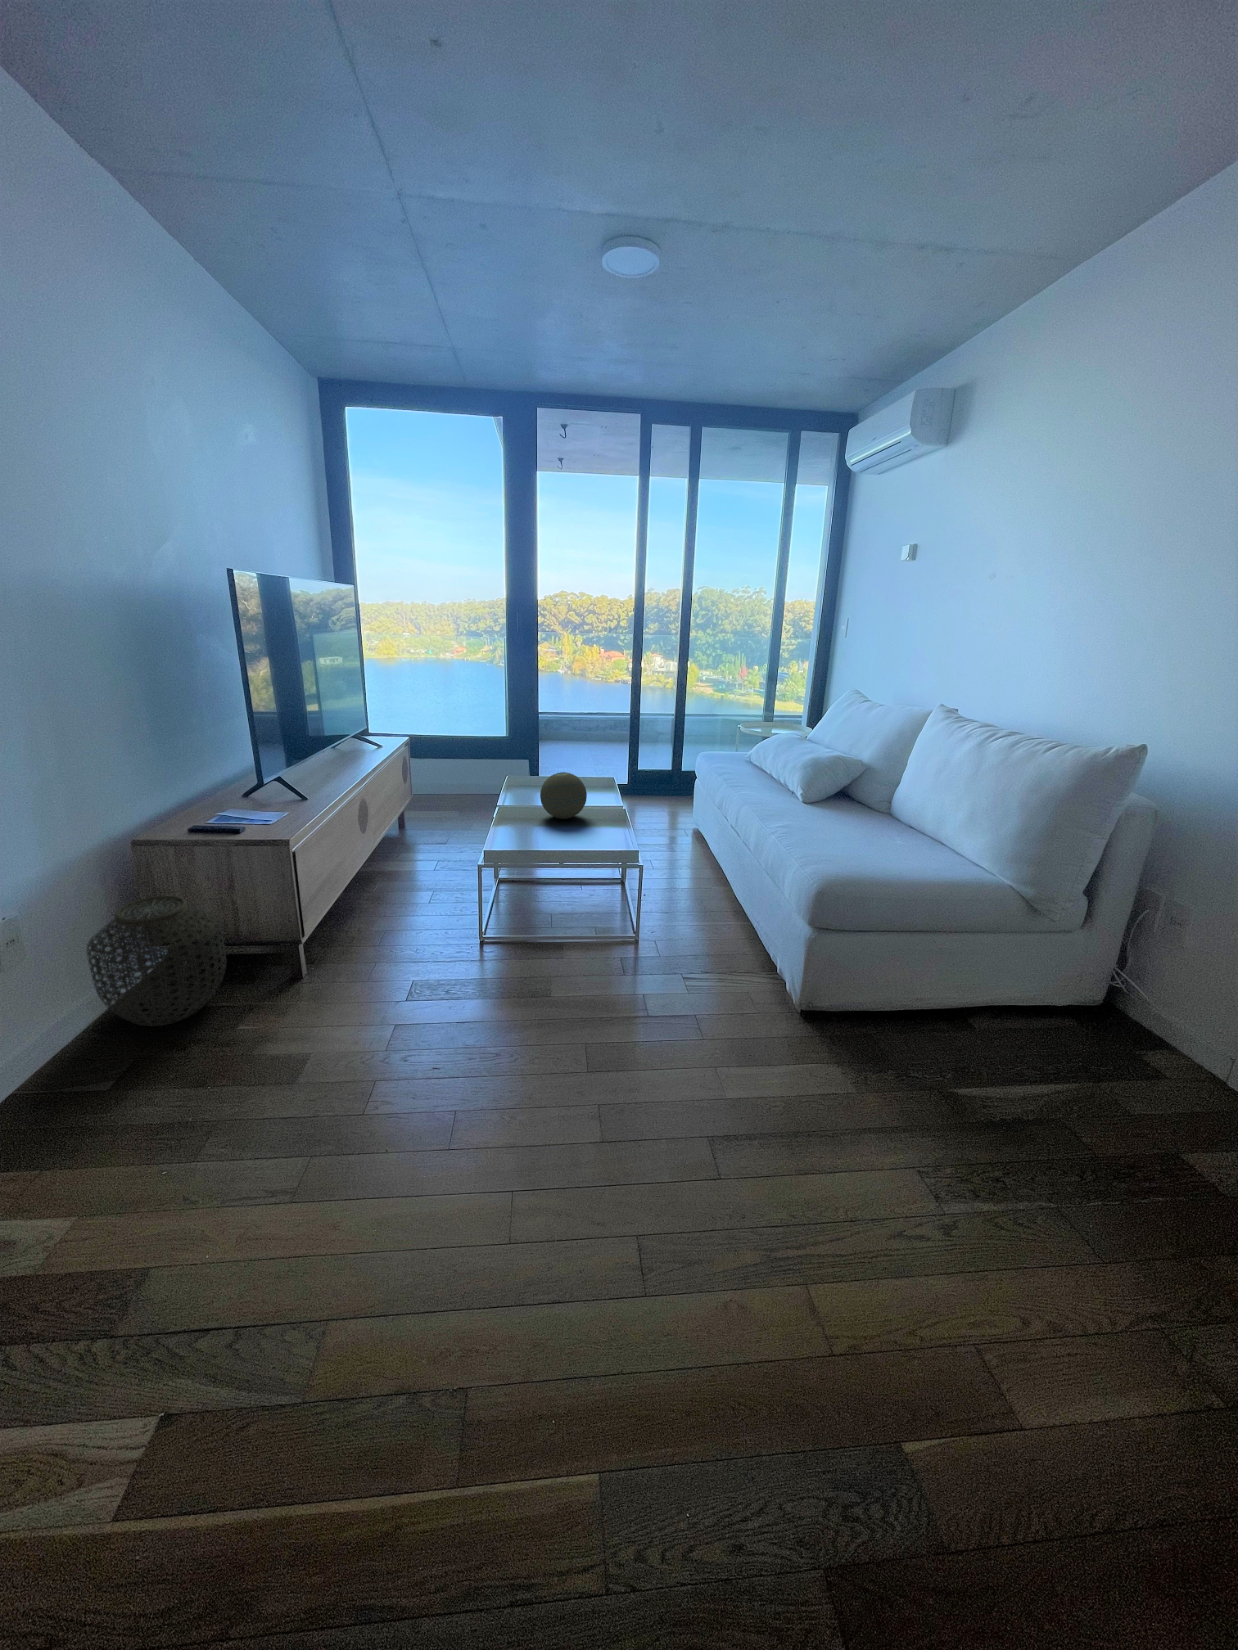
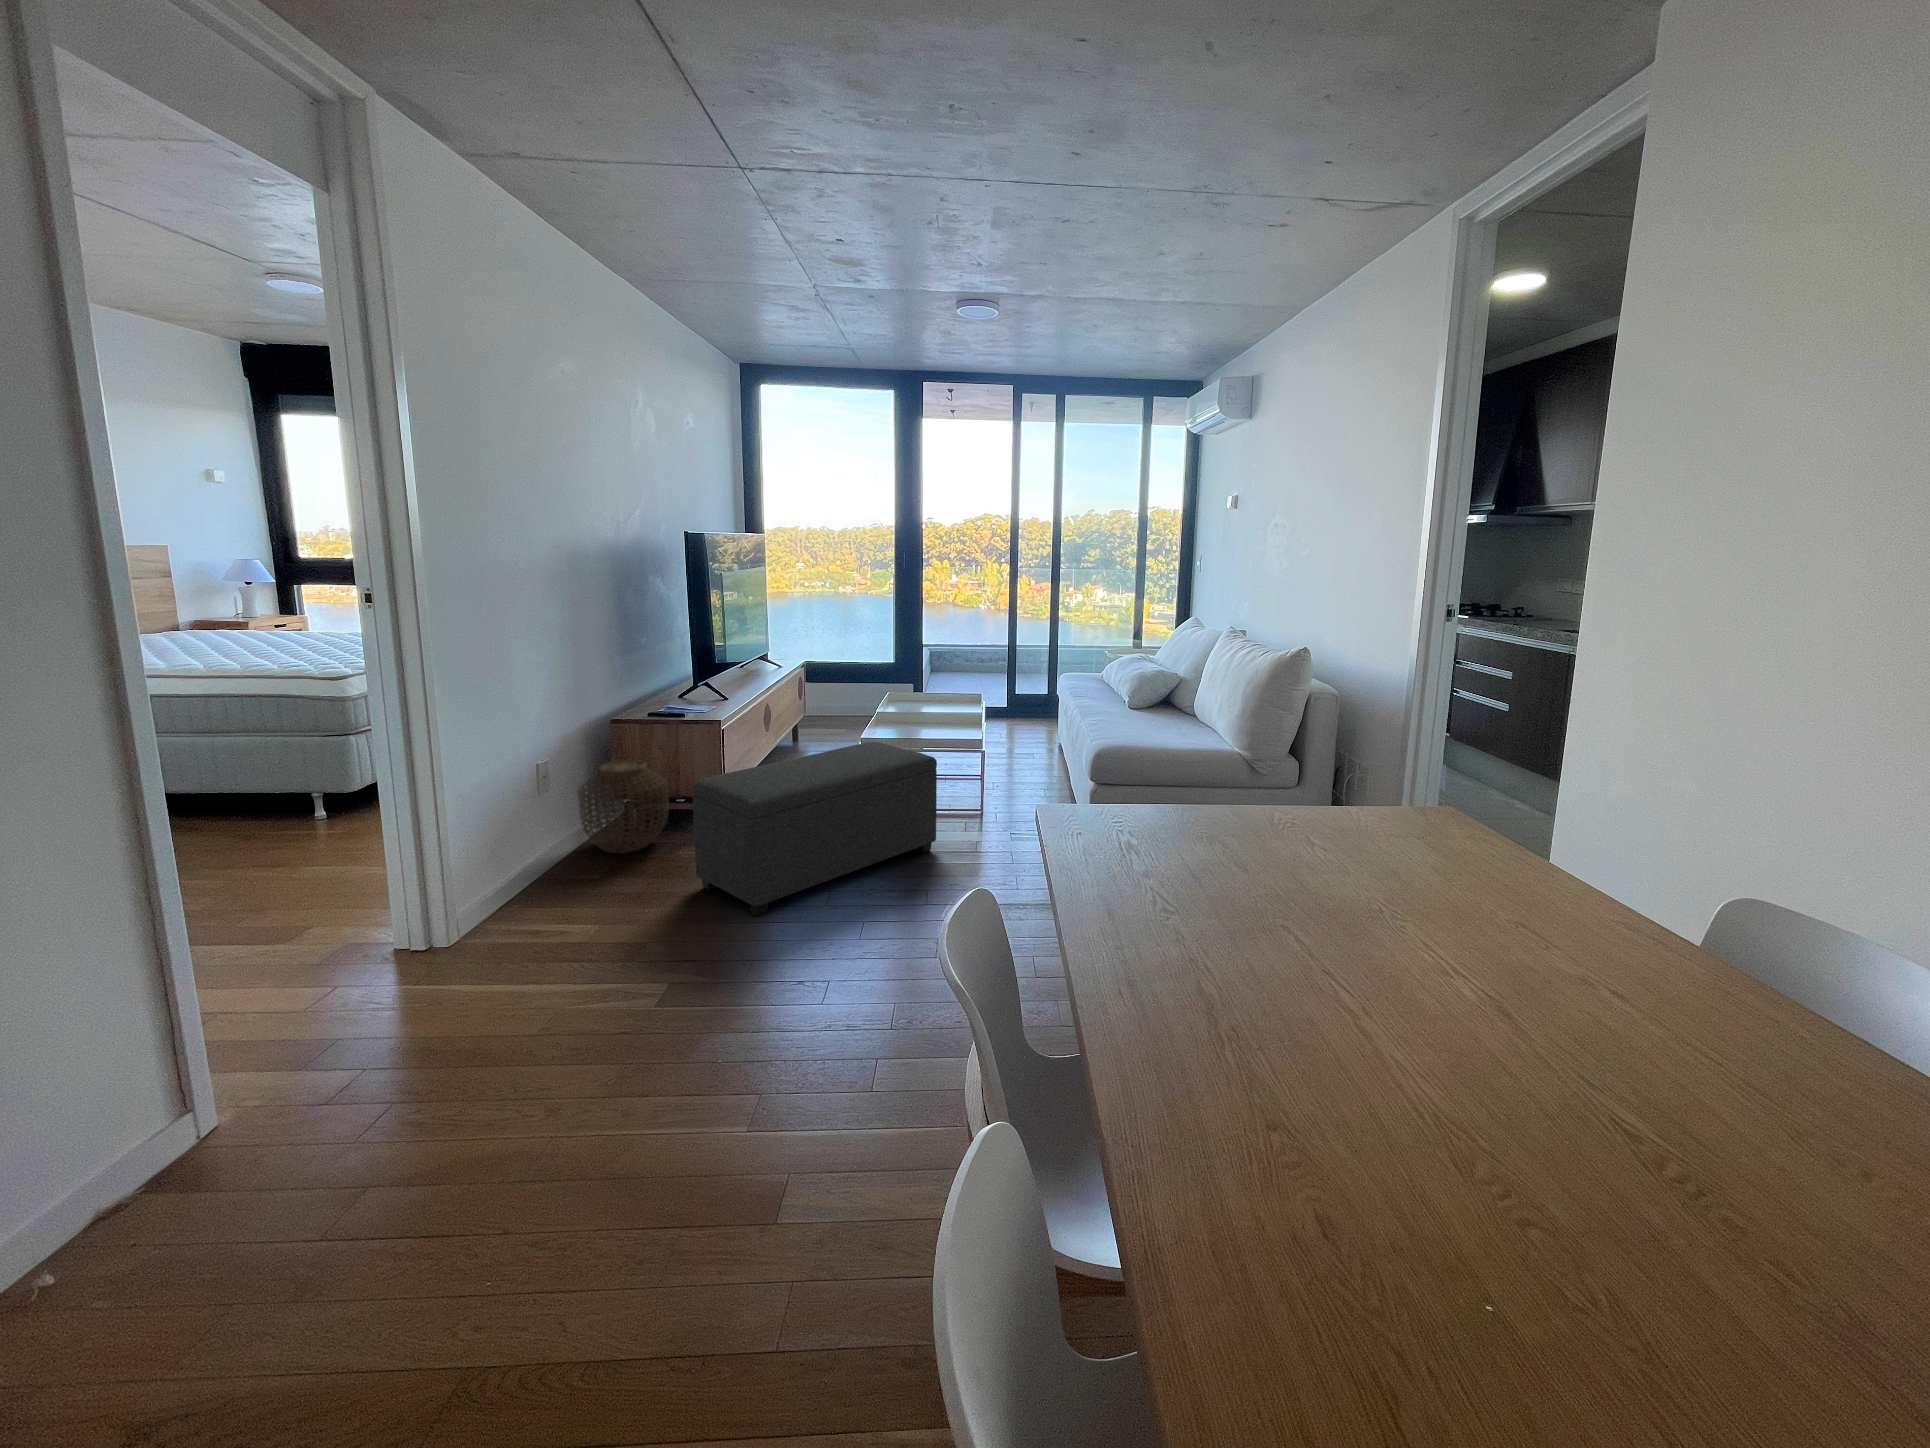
decorative orb: present [540,772,587,819] -> none [911,683,949,721]
ottoman: none [236,863,591,1166] -> present [693,742,937,916]

